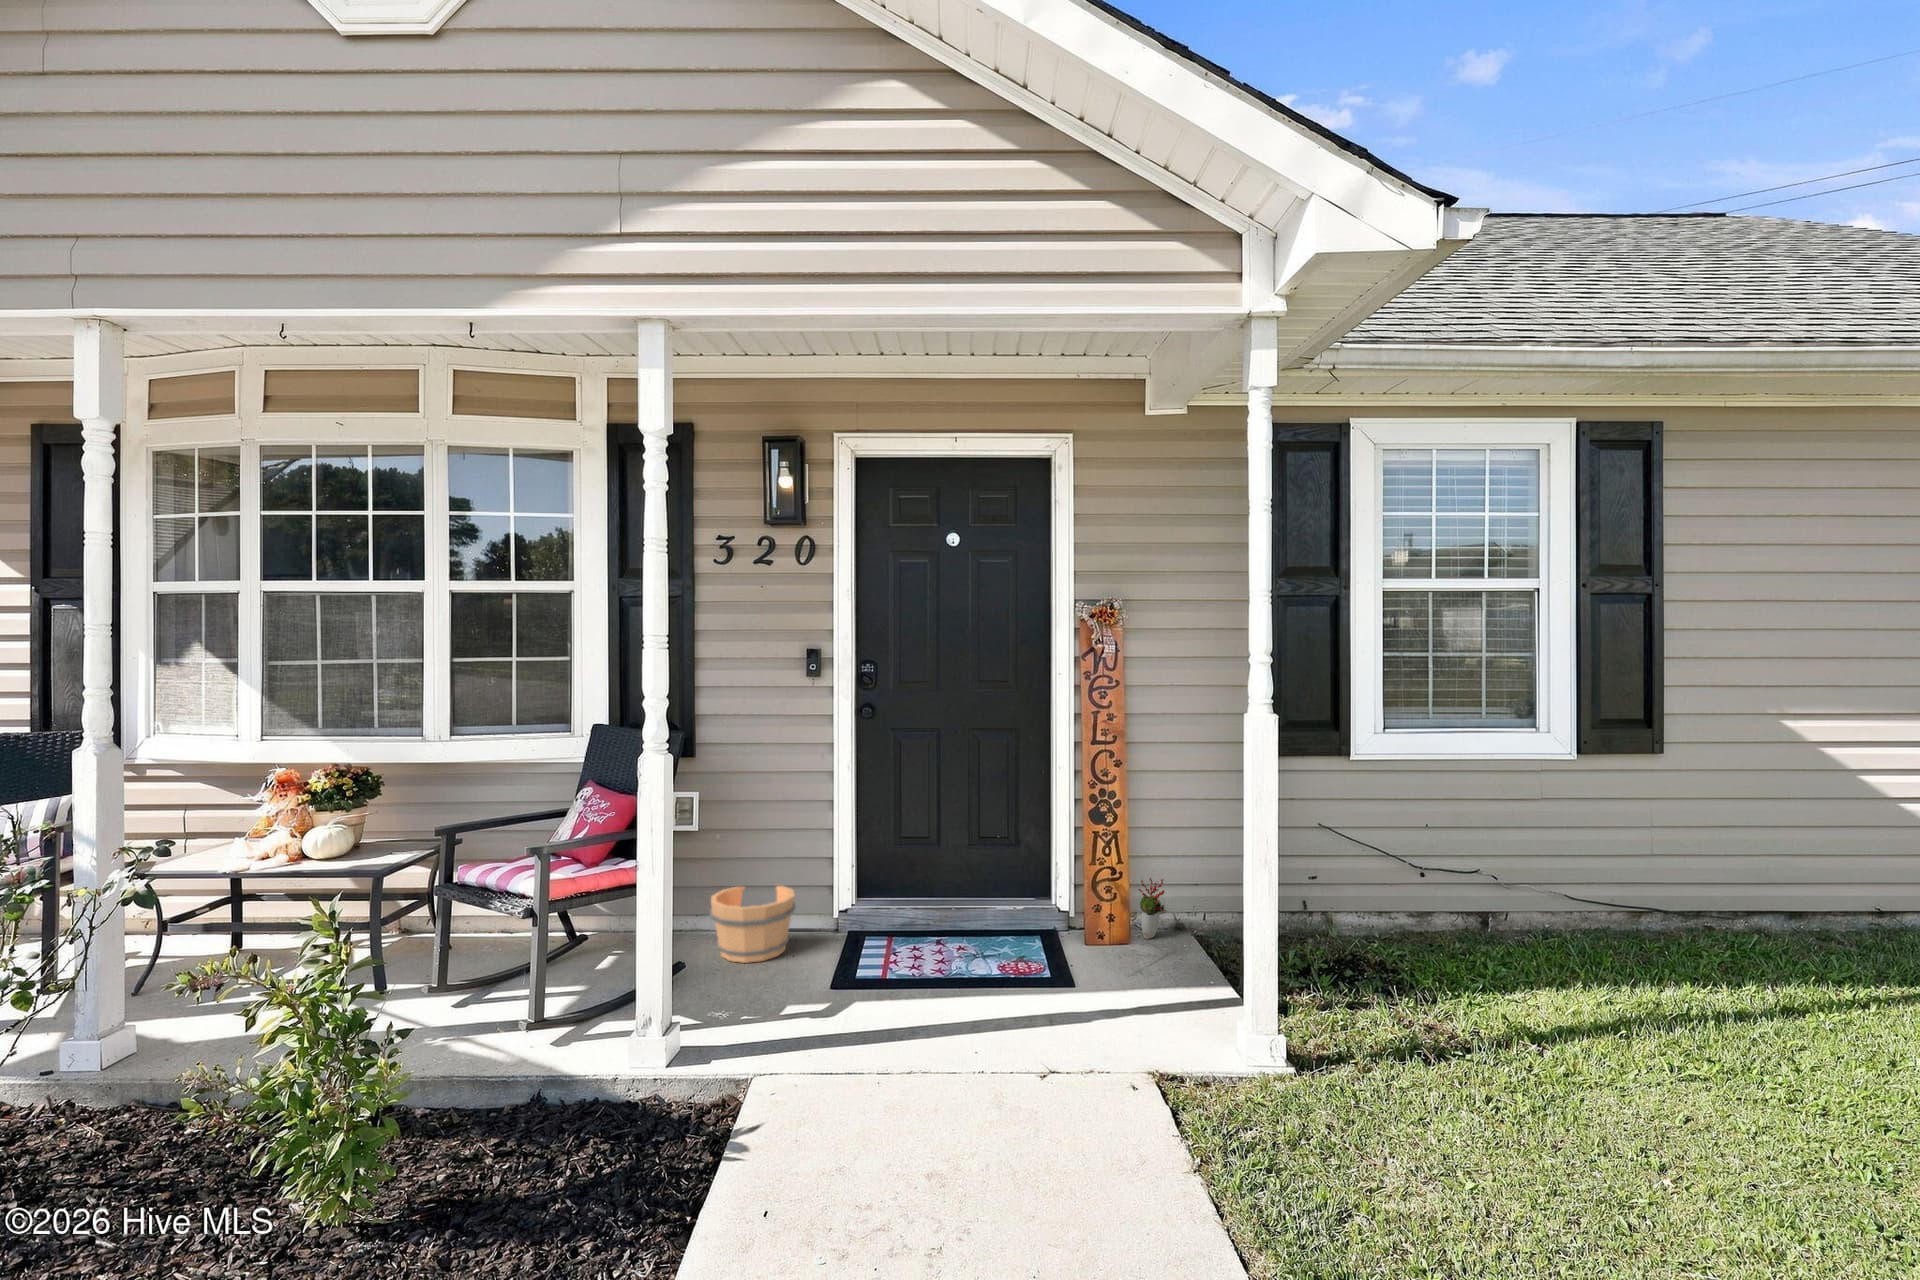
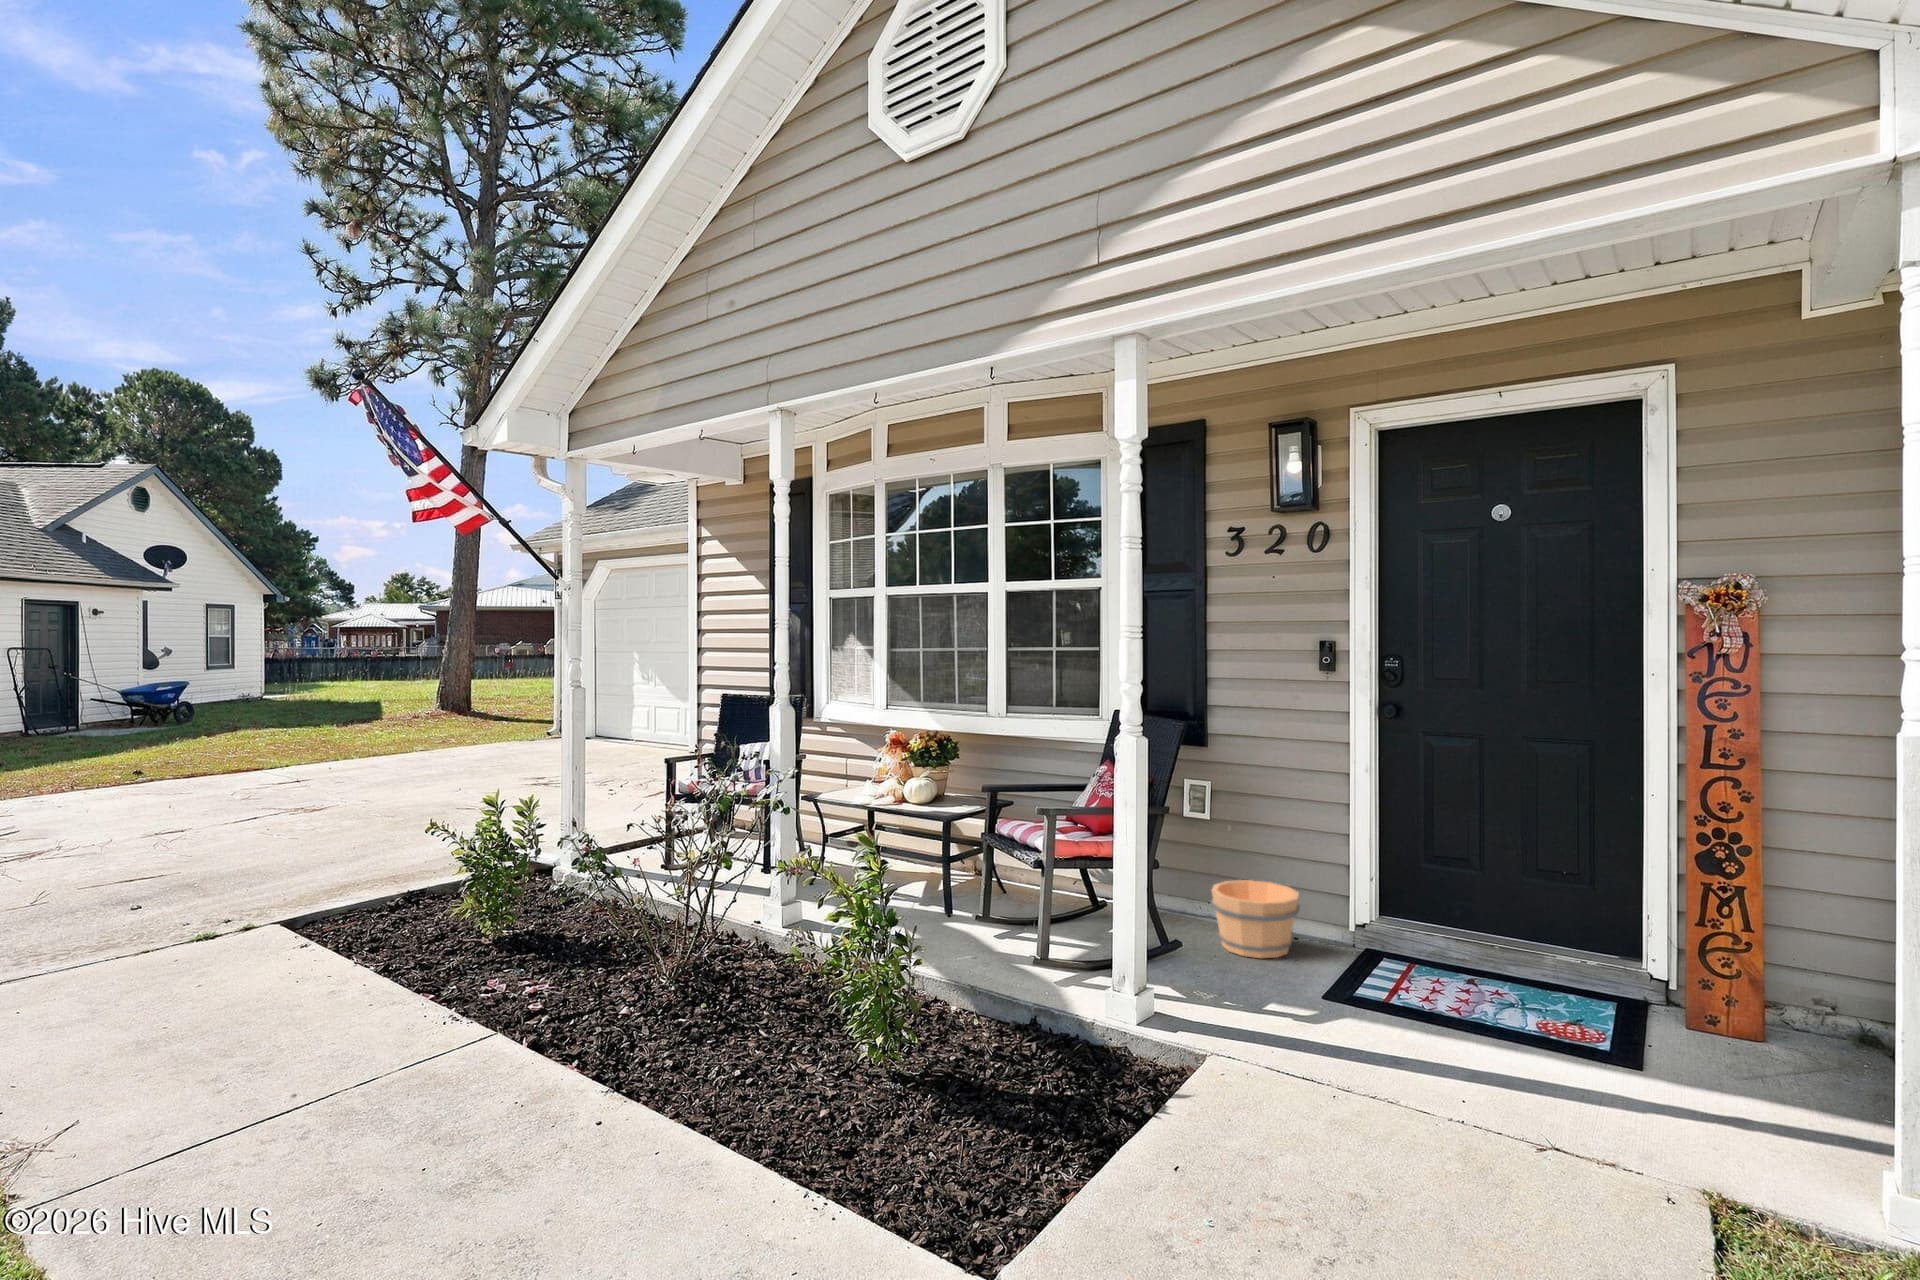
decorative plant: present [1139,878,1166,939] -> none [1785,962,1837,1047]

